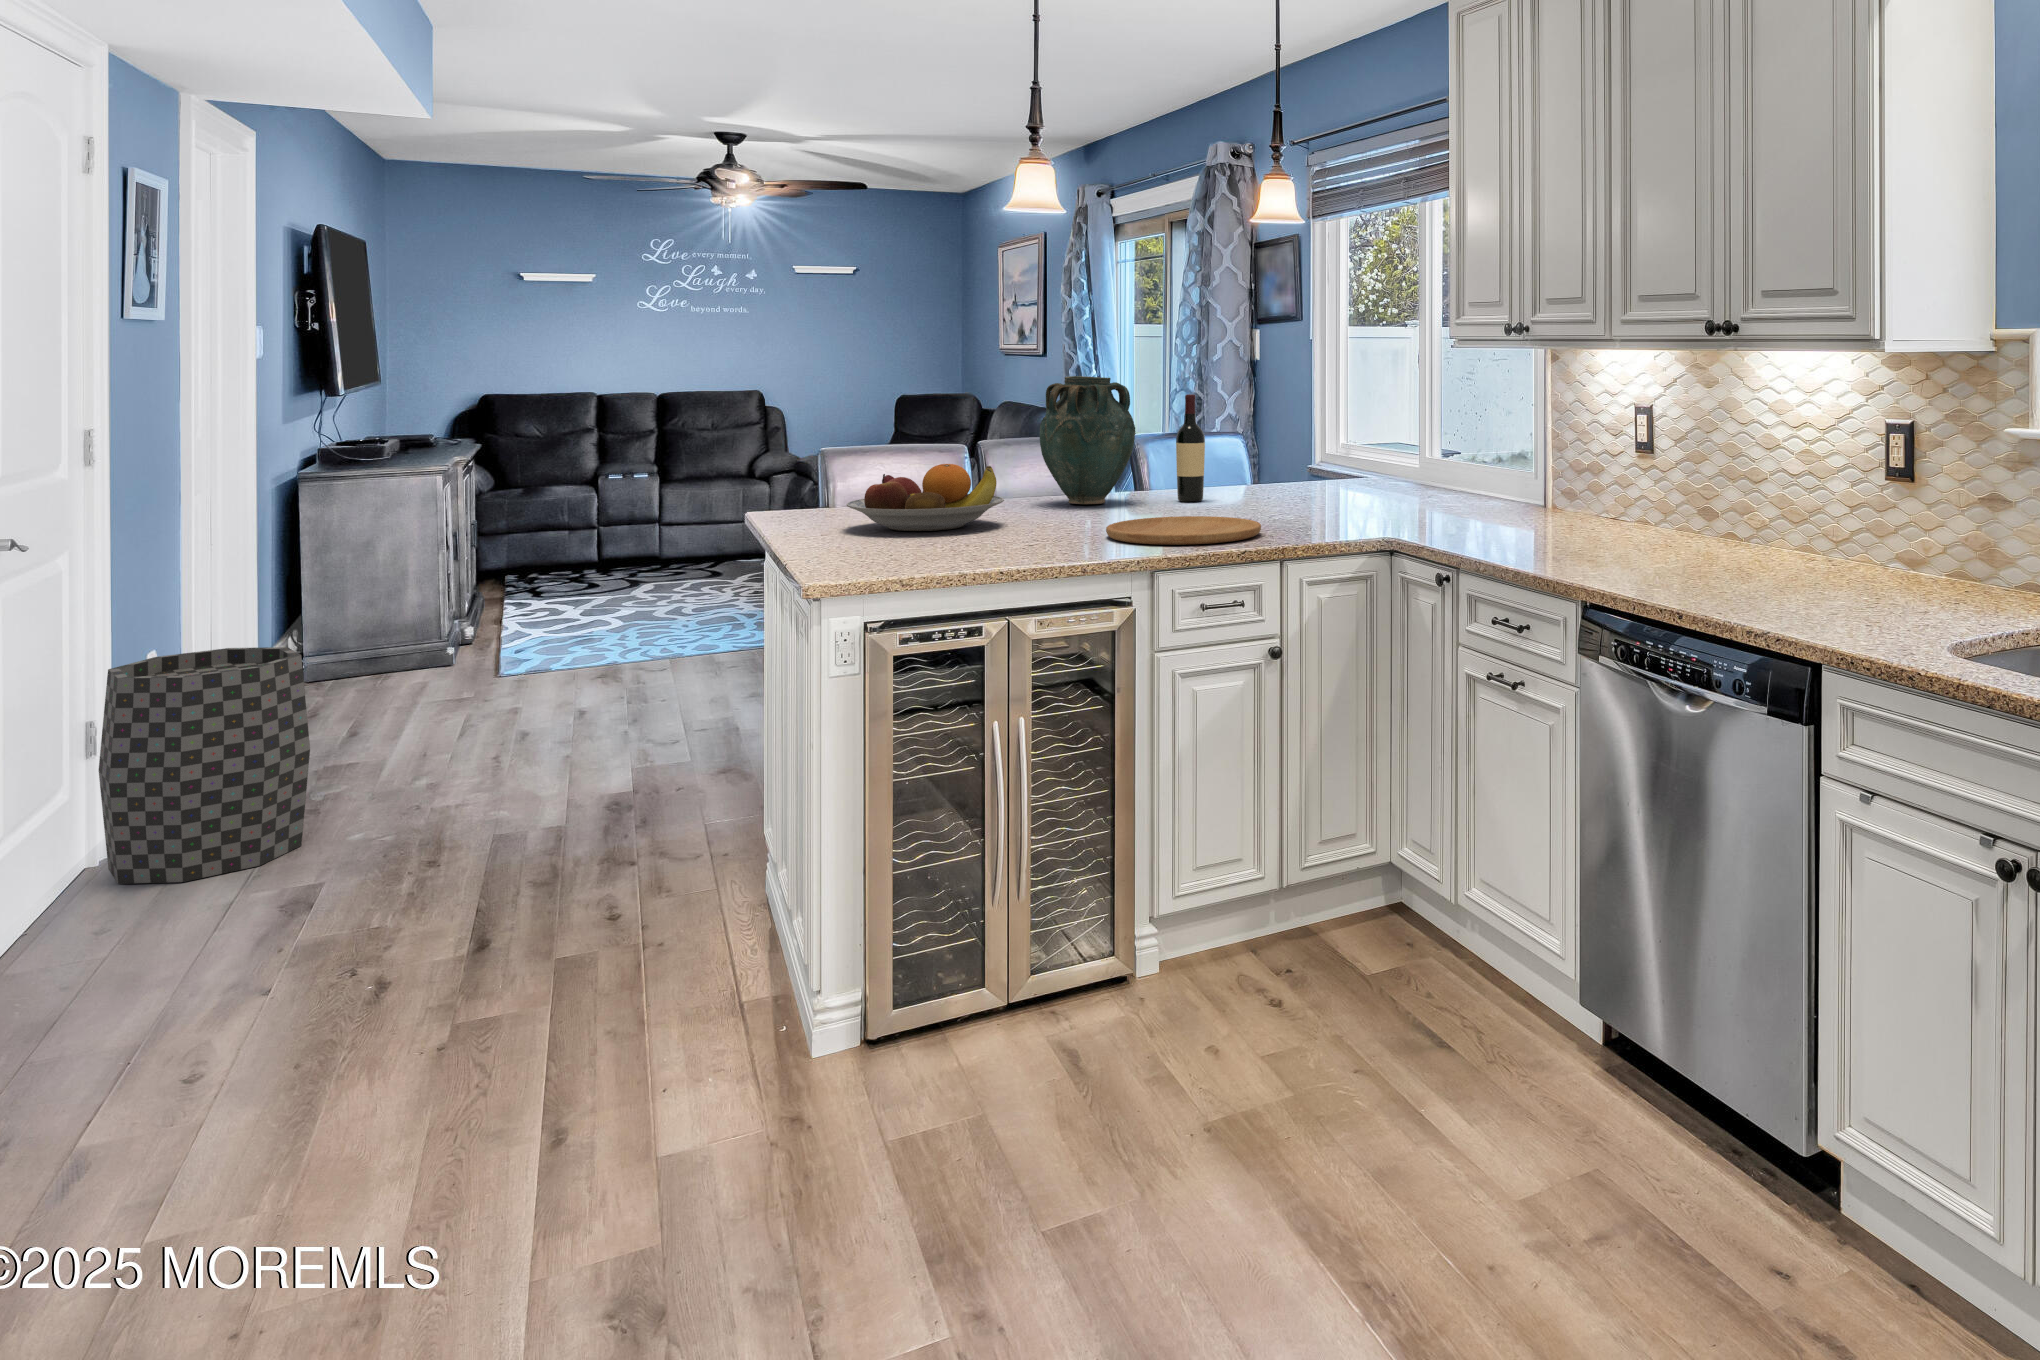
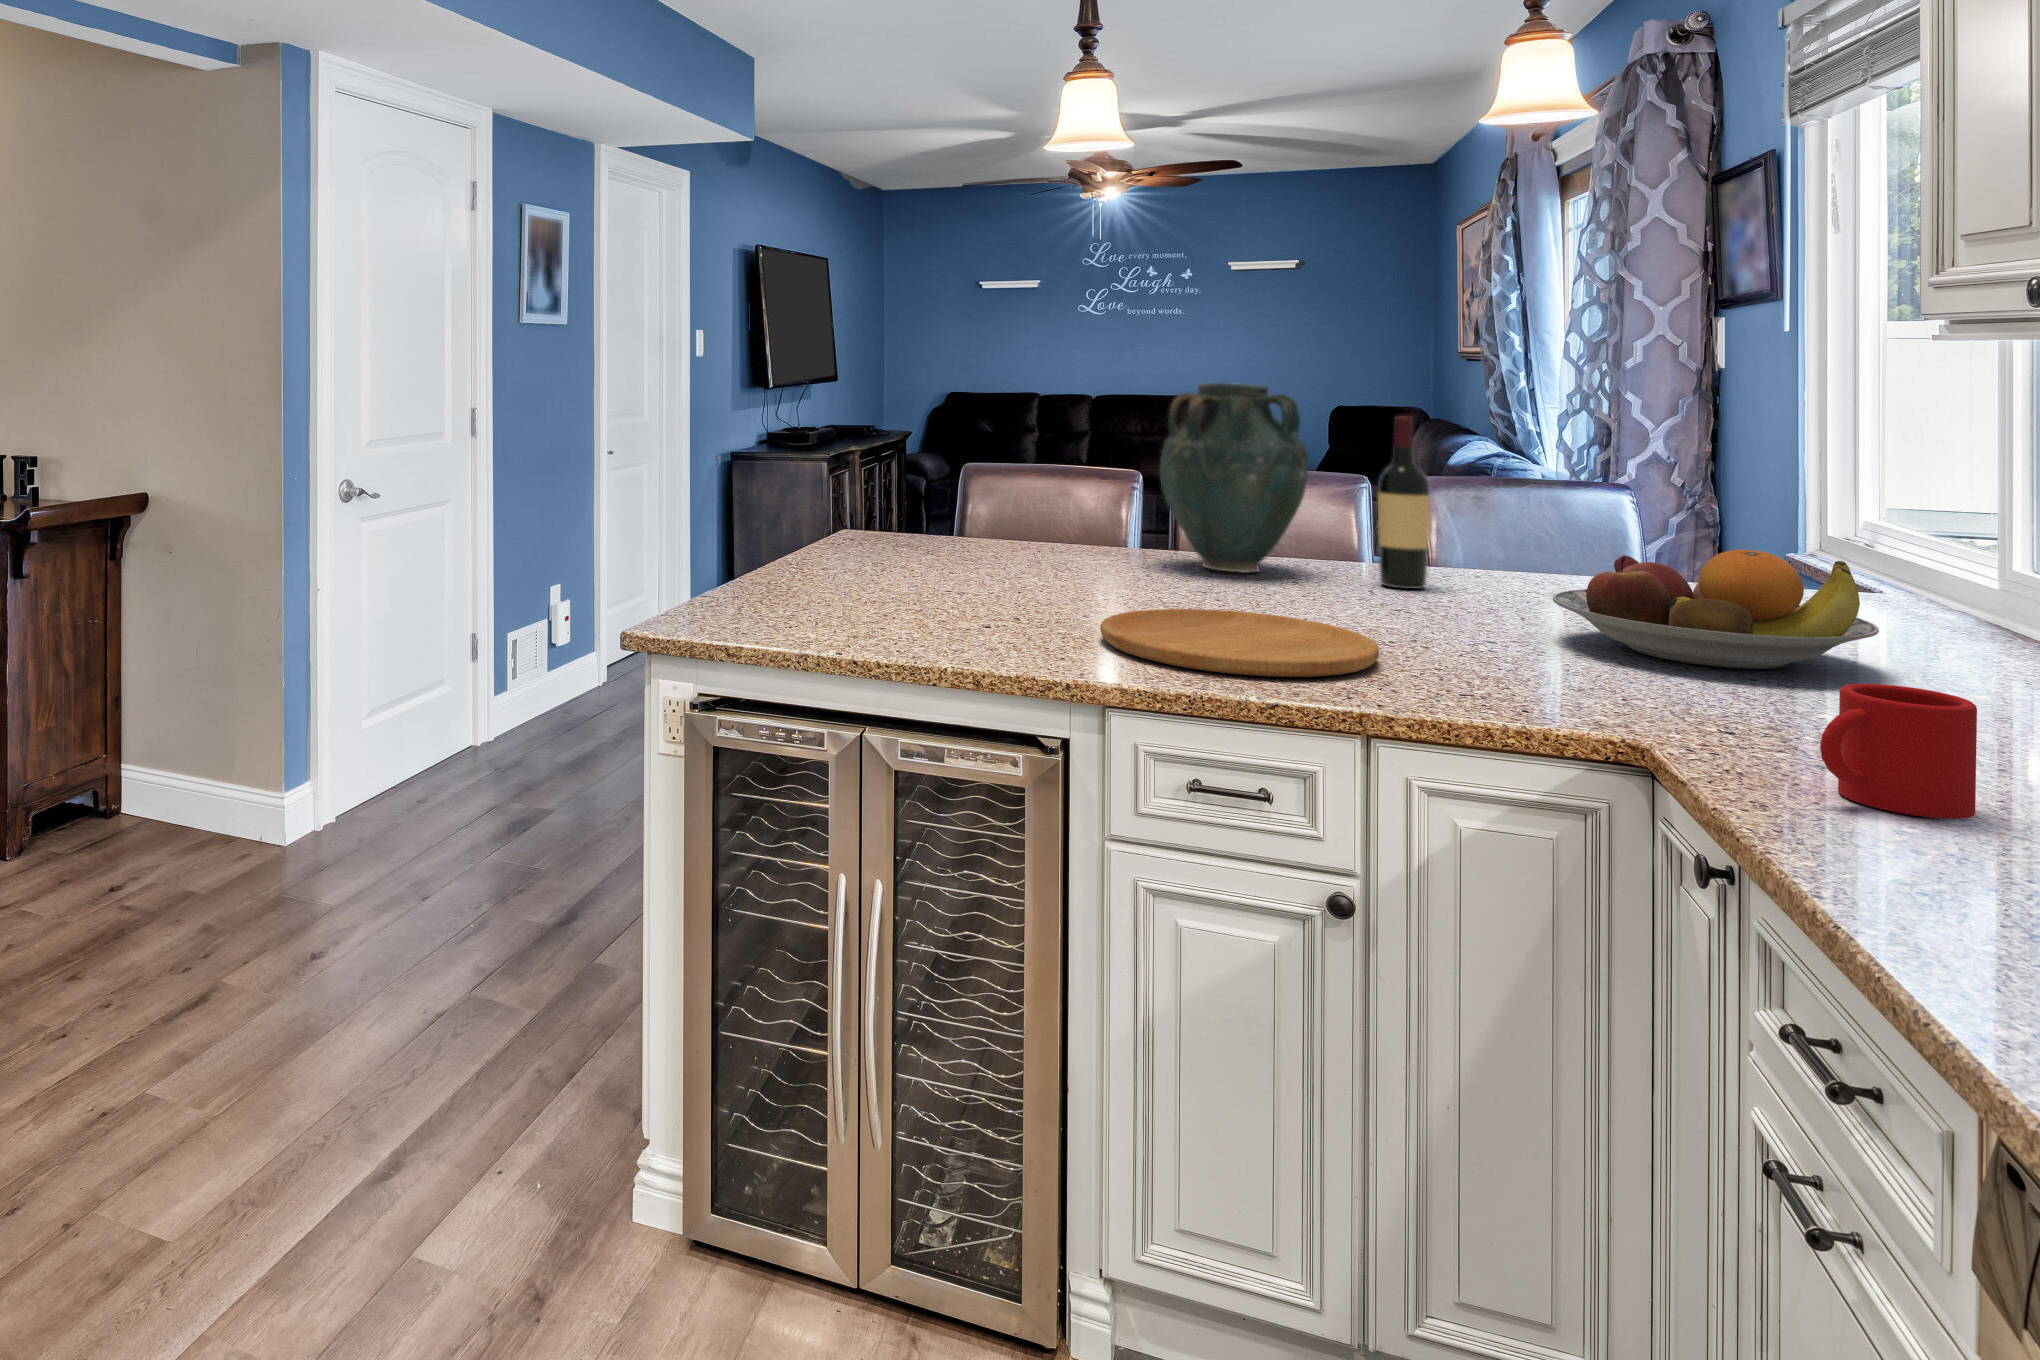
fruit bowl: present [847,464,1004,531] -> present [1553,550,1879,669]
mug: none [1472,496,1514,545] -> present [1820,684,1977,819]
trash can: present [99,647,310,884] -> none [444,596,576,789]

